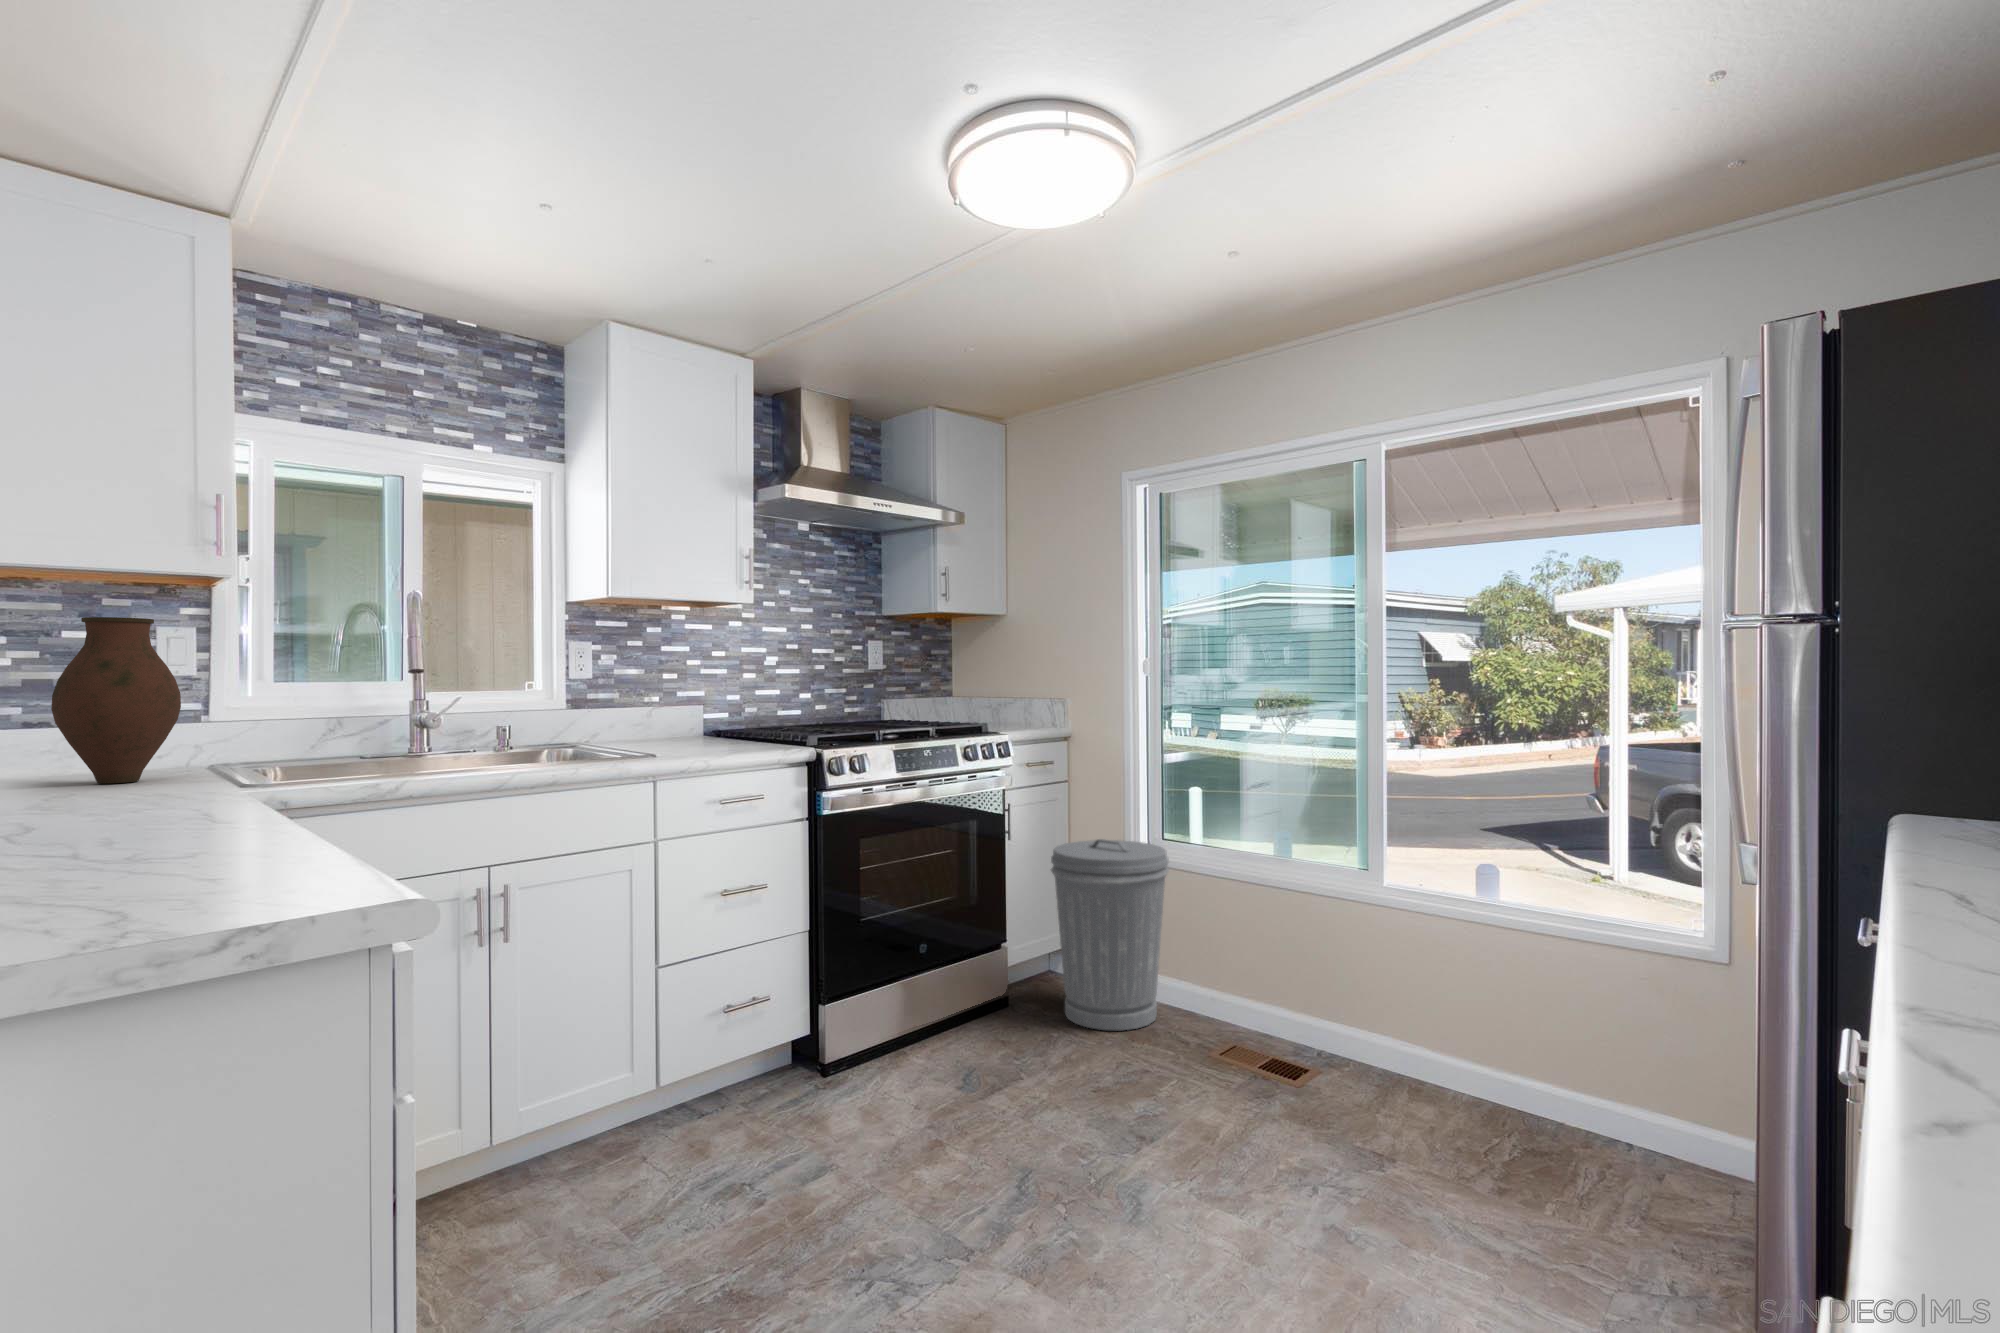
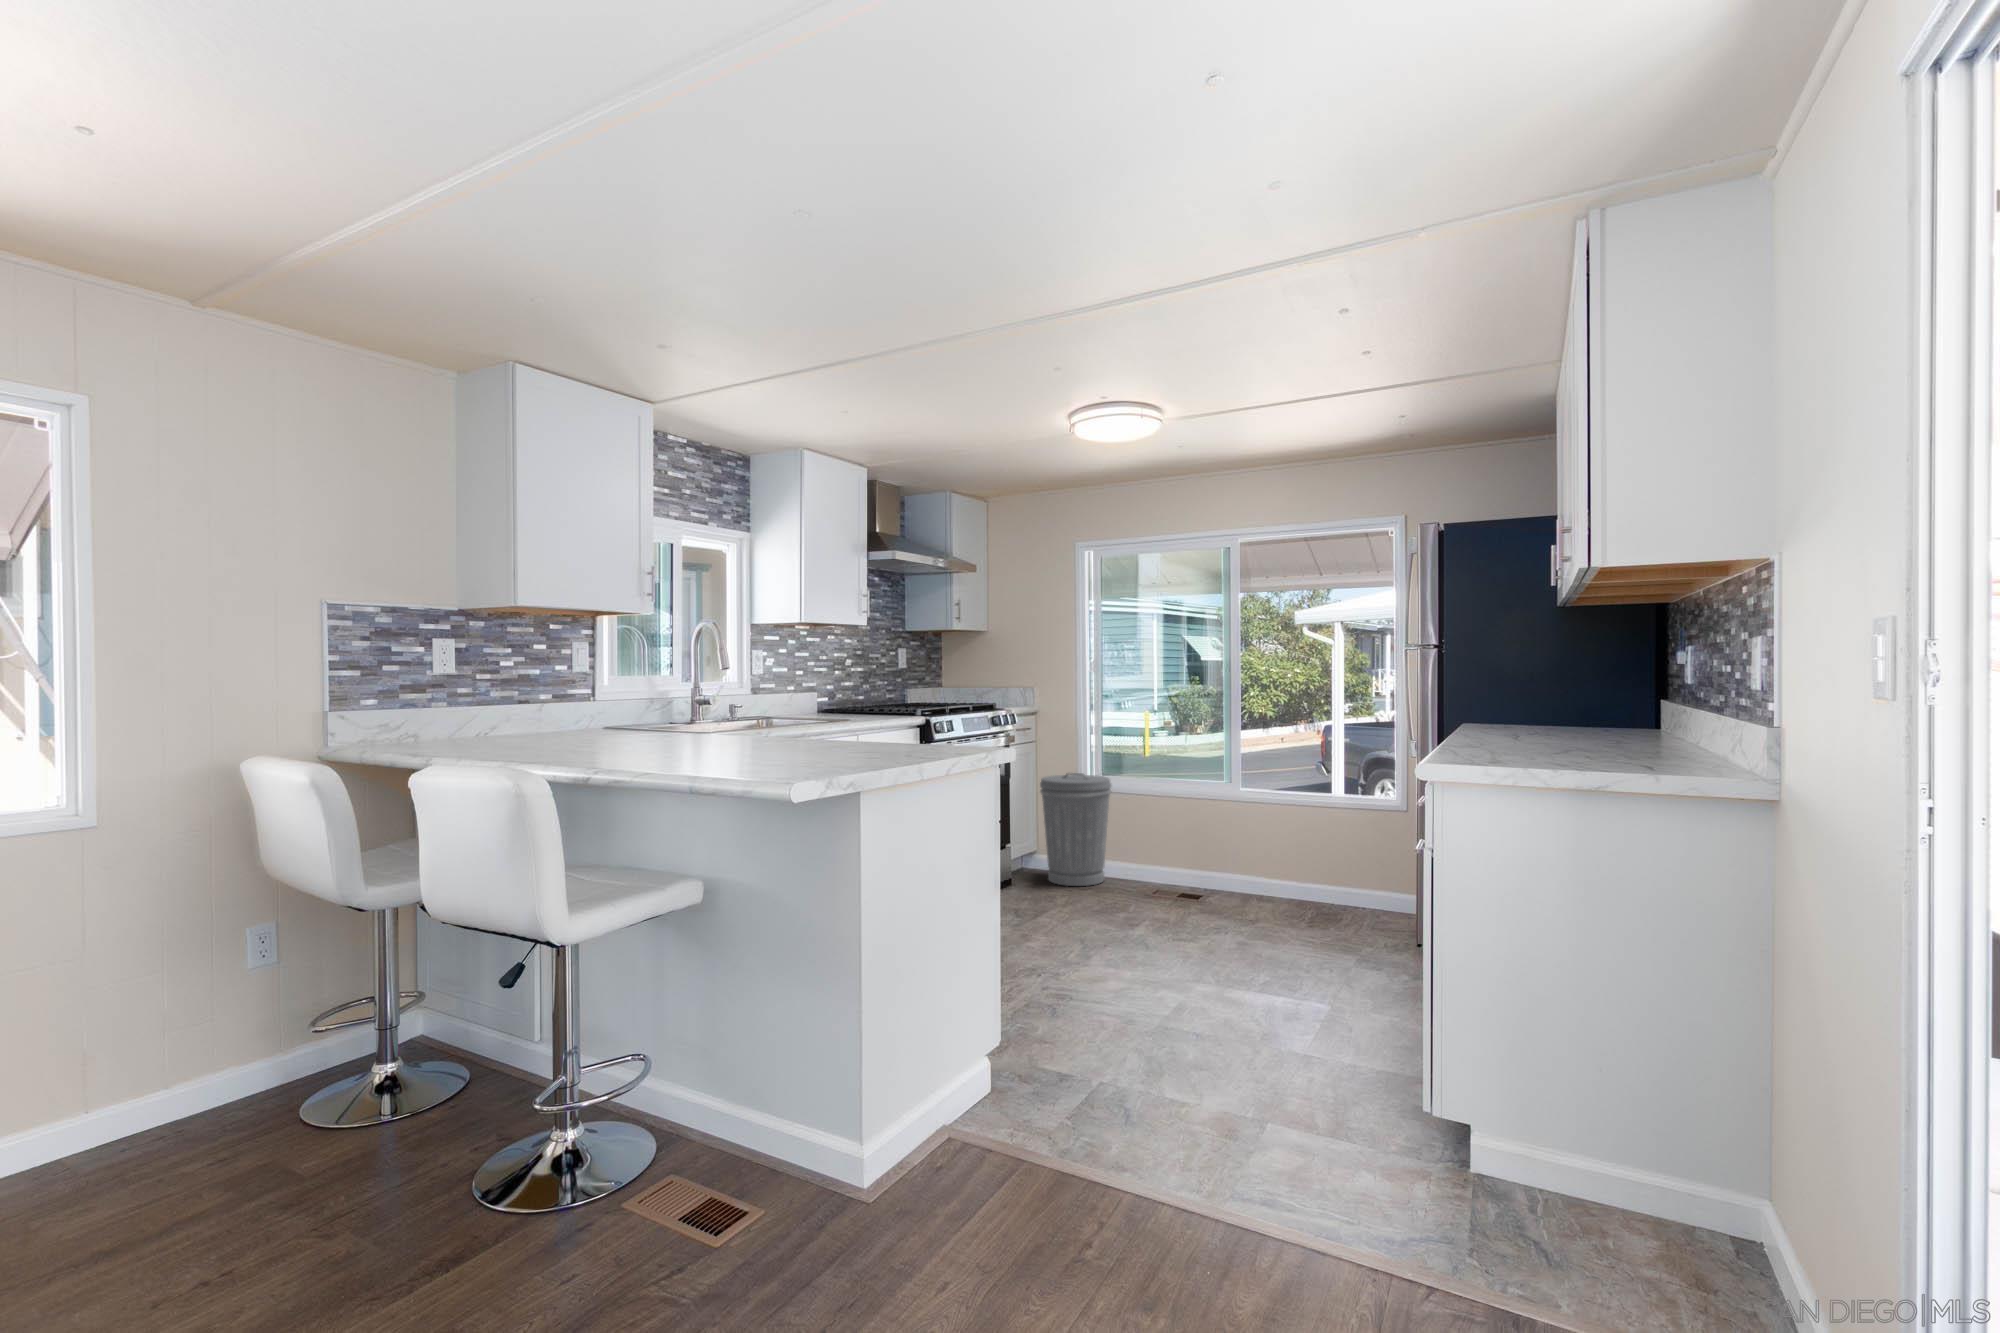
vase: present [51,617,181,784] -> none [573,638,634,733]

